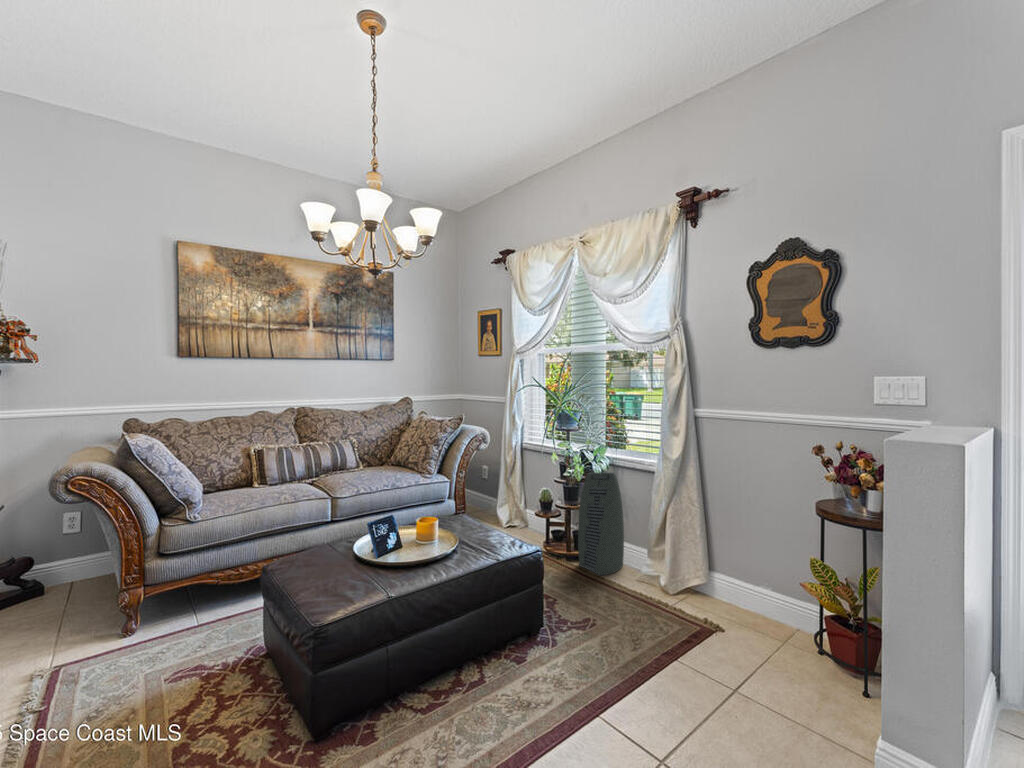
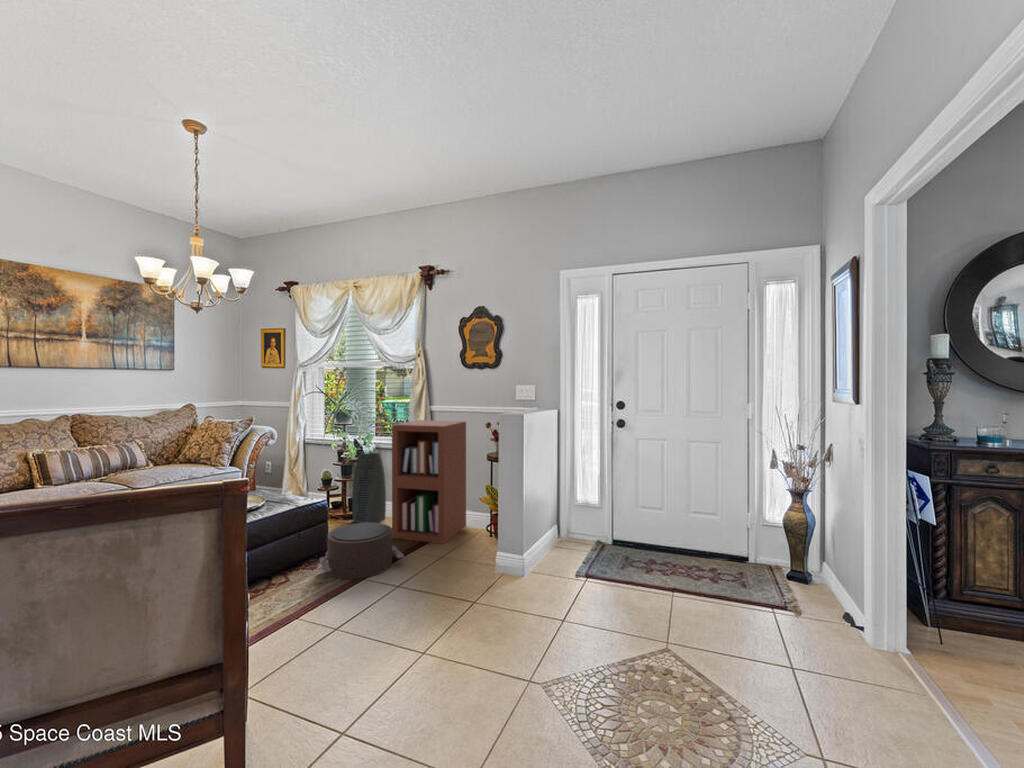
bookshelf: none [636,430,760,649] -> present [392,420,466,543]
pouf: none [528,592,663,706] -> present [320,523,404,579]

